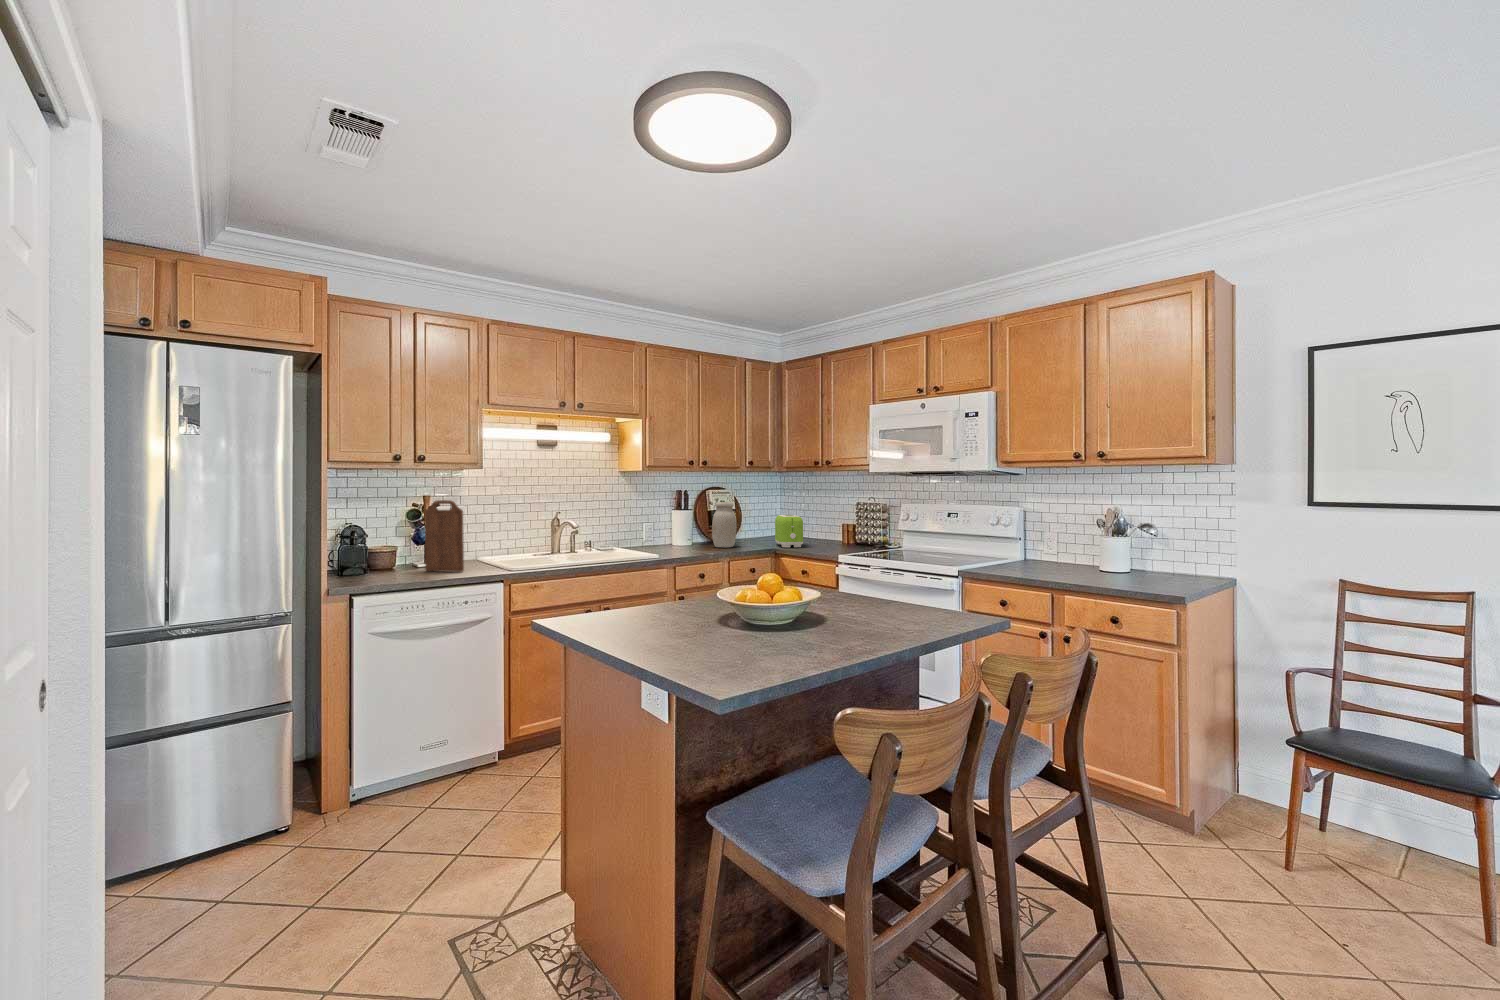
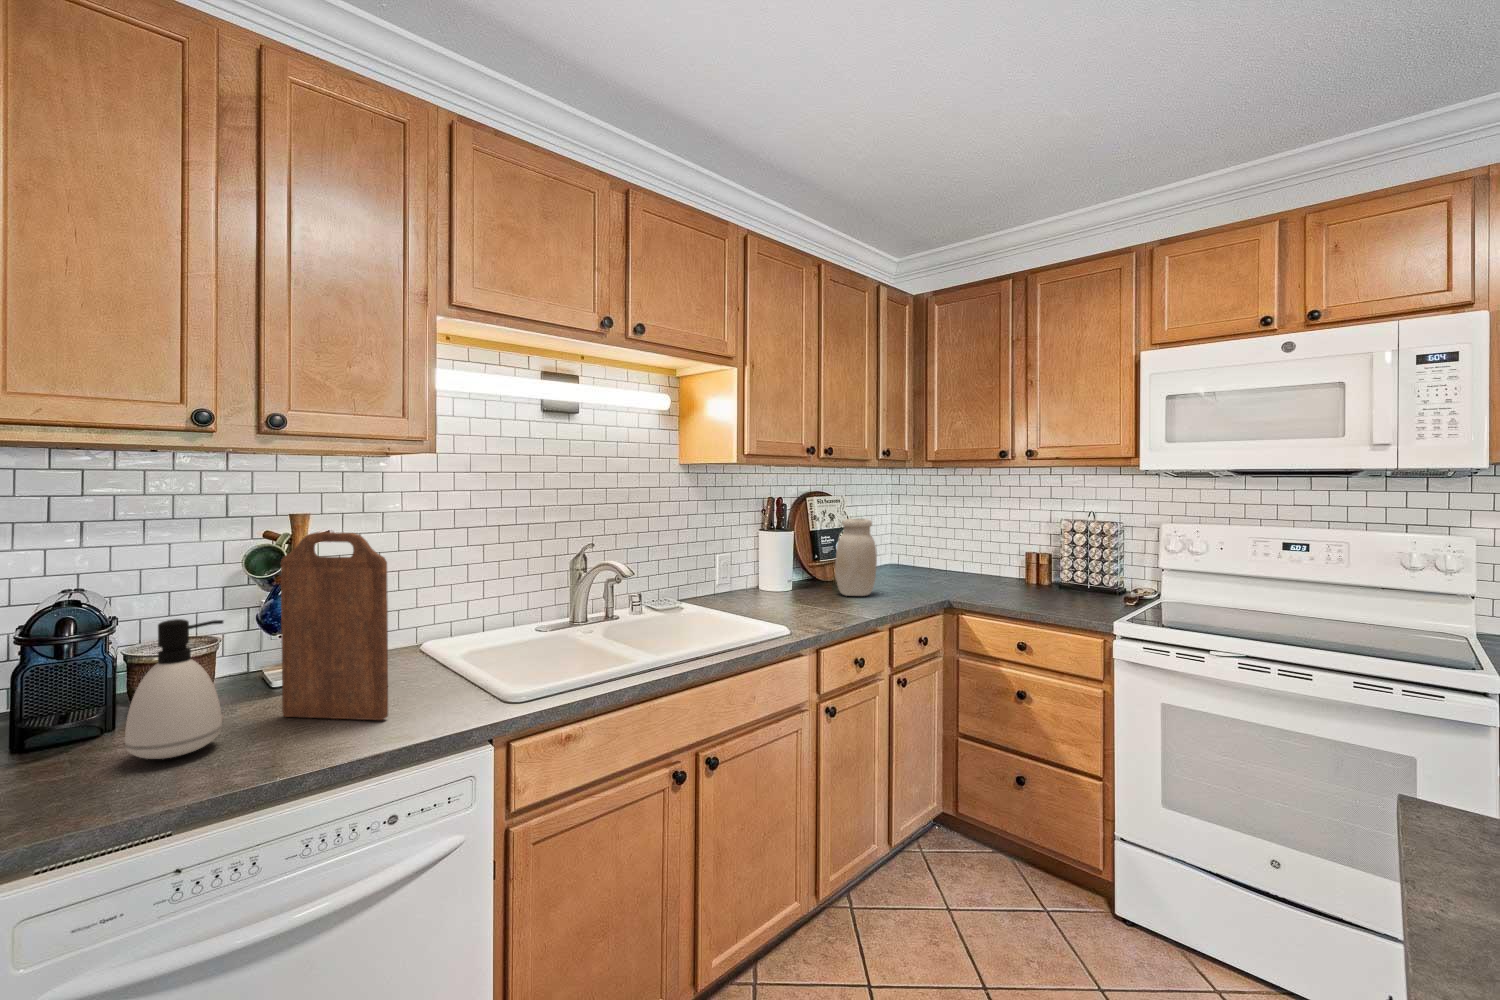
toaster: present [775,515,803,547] -> none [919,538,985,595]
soap dispenser: none [380,529,408,576] -> present [125,619,223,759]

